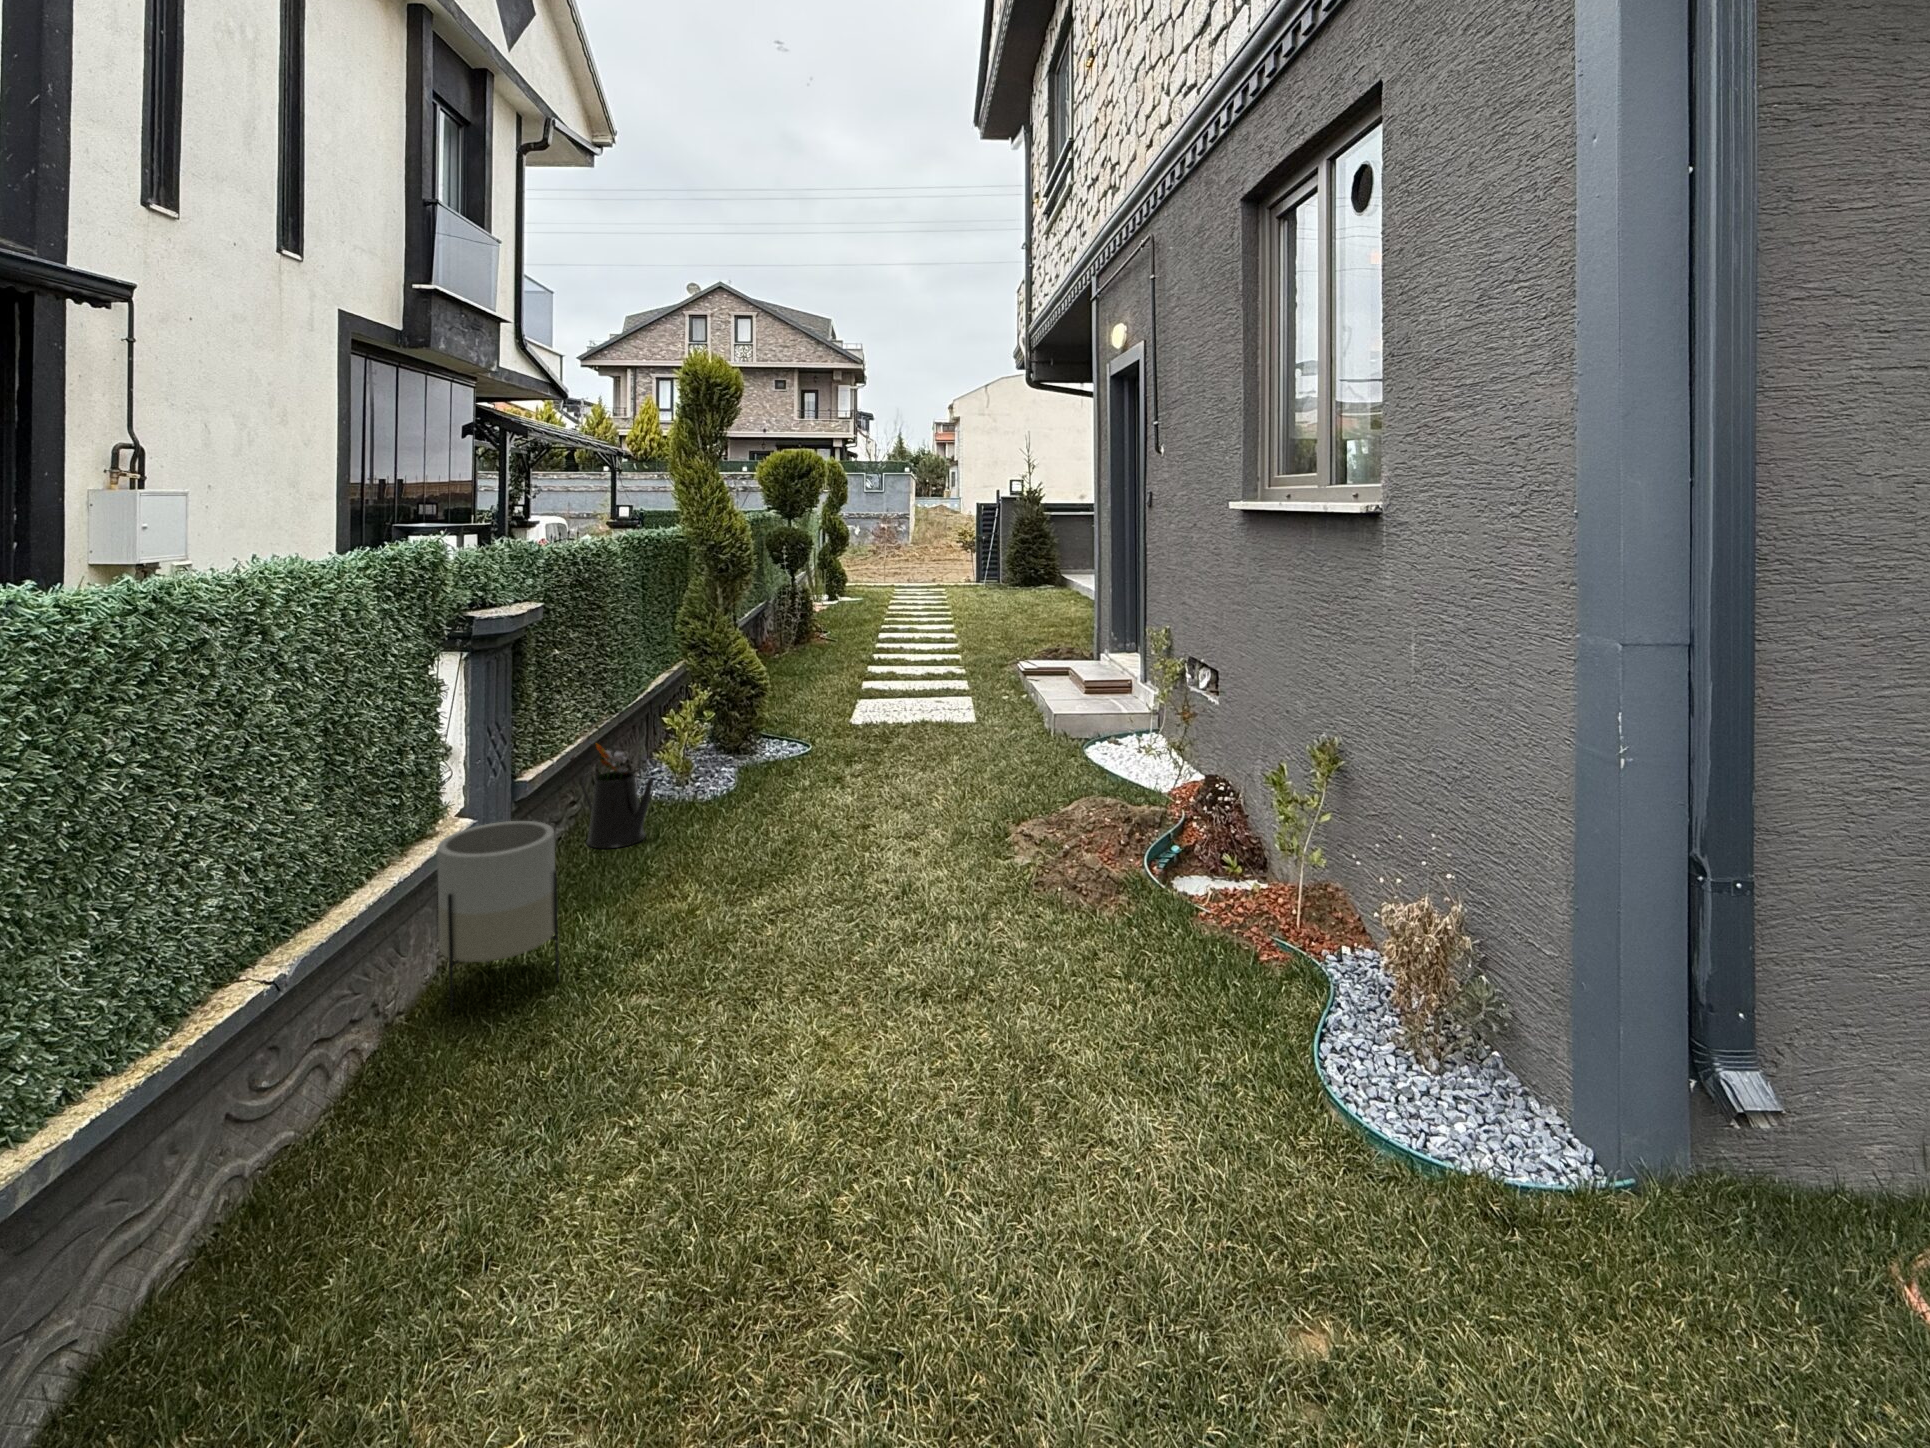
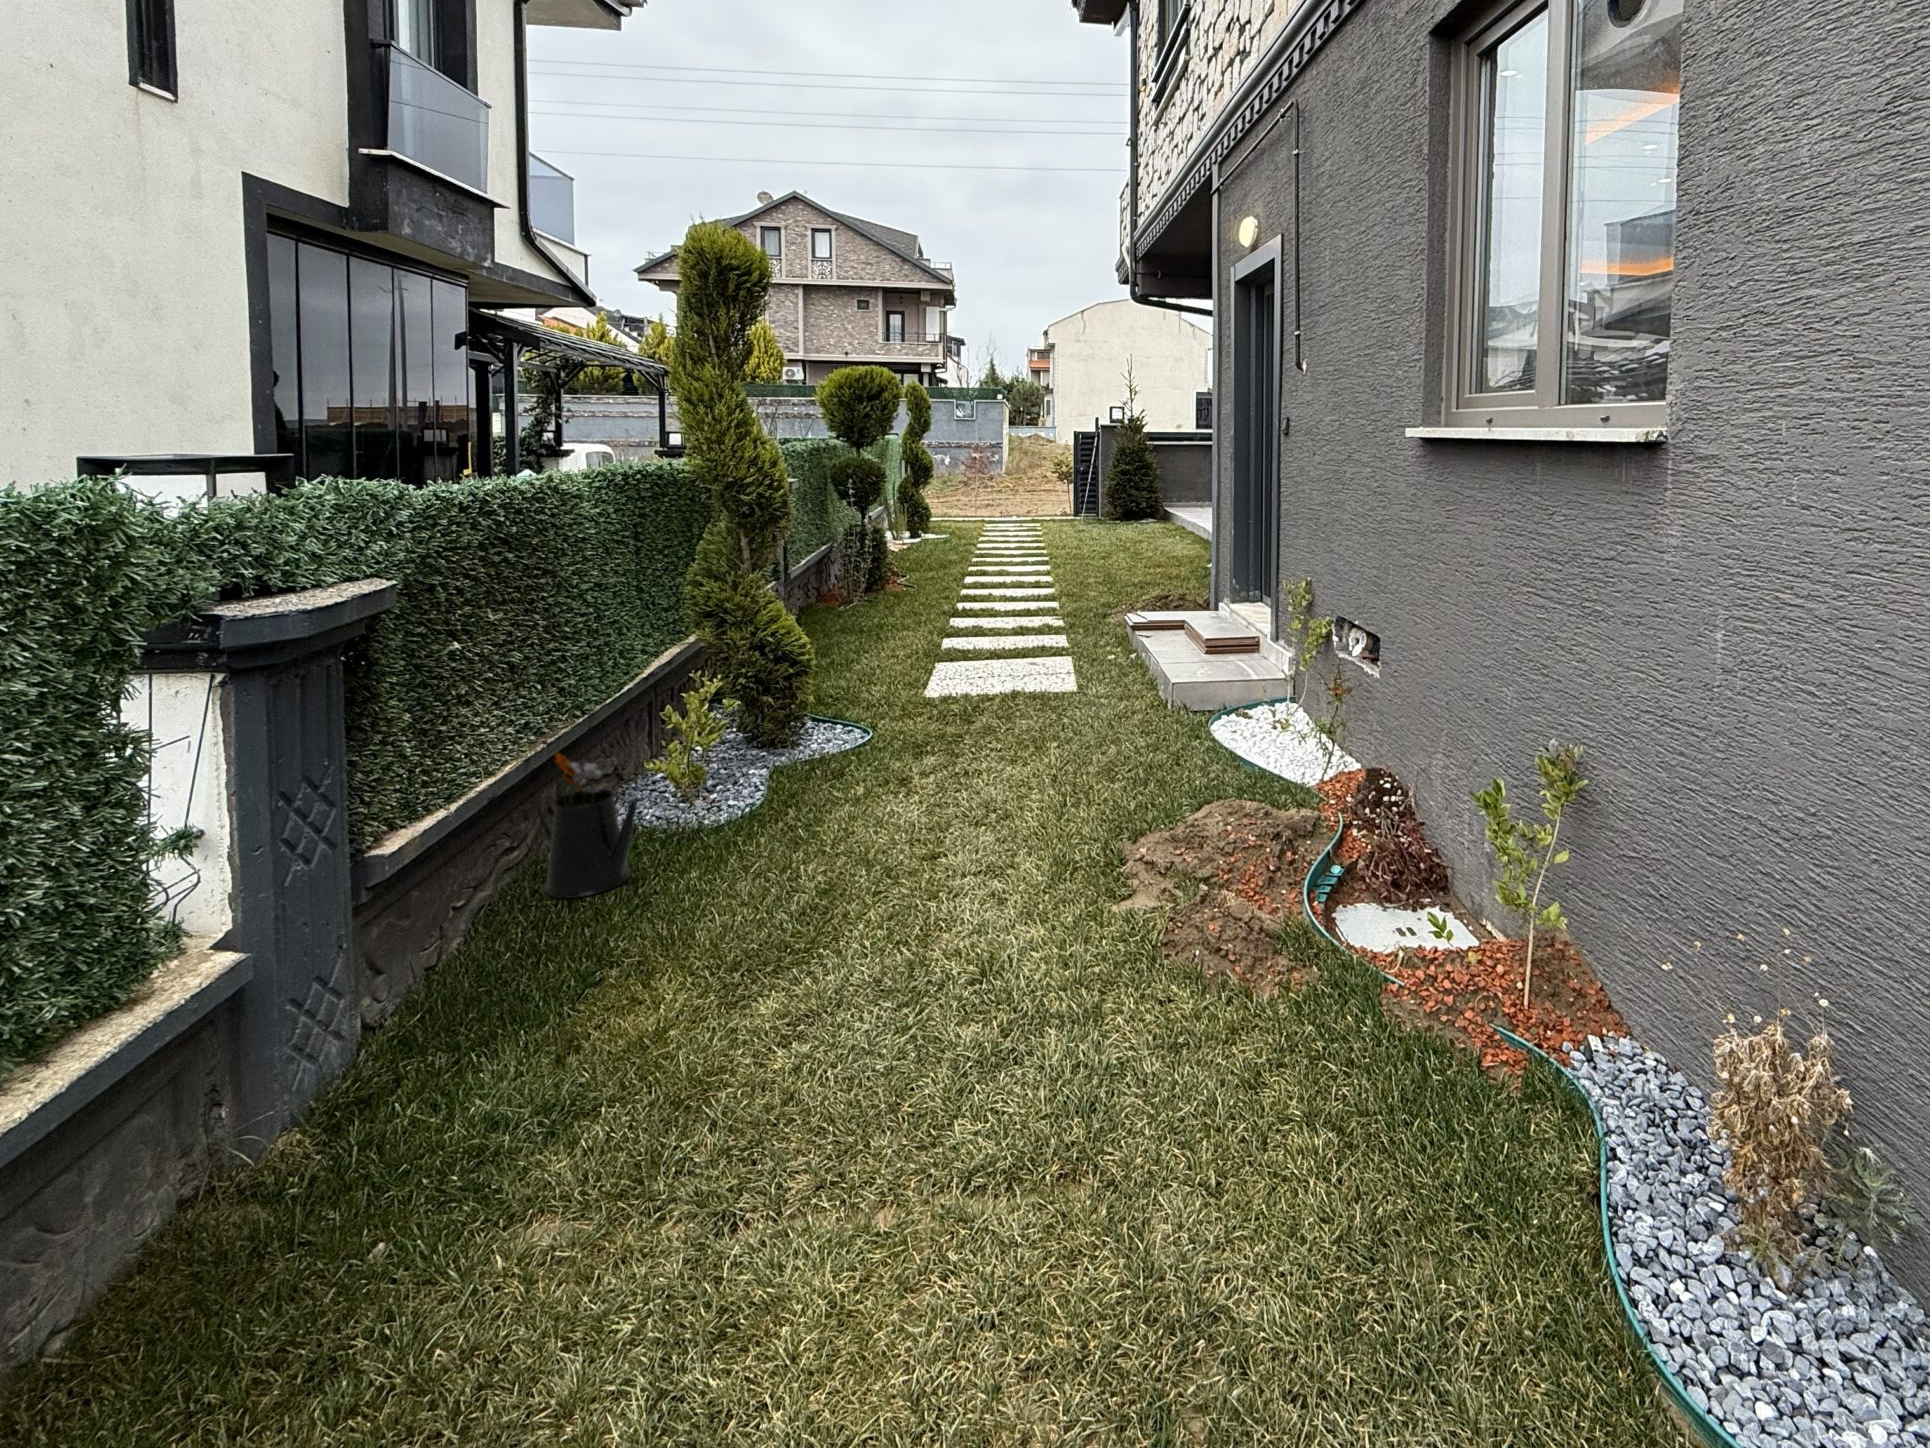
planter: present [437,821,559,1011] -> none [203,914,435,1244]

